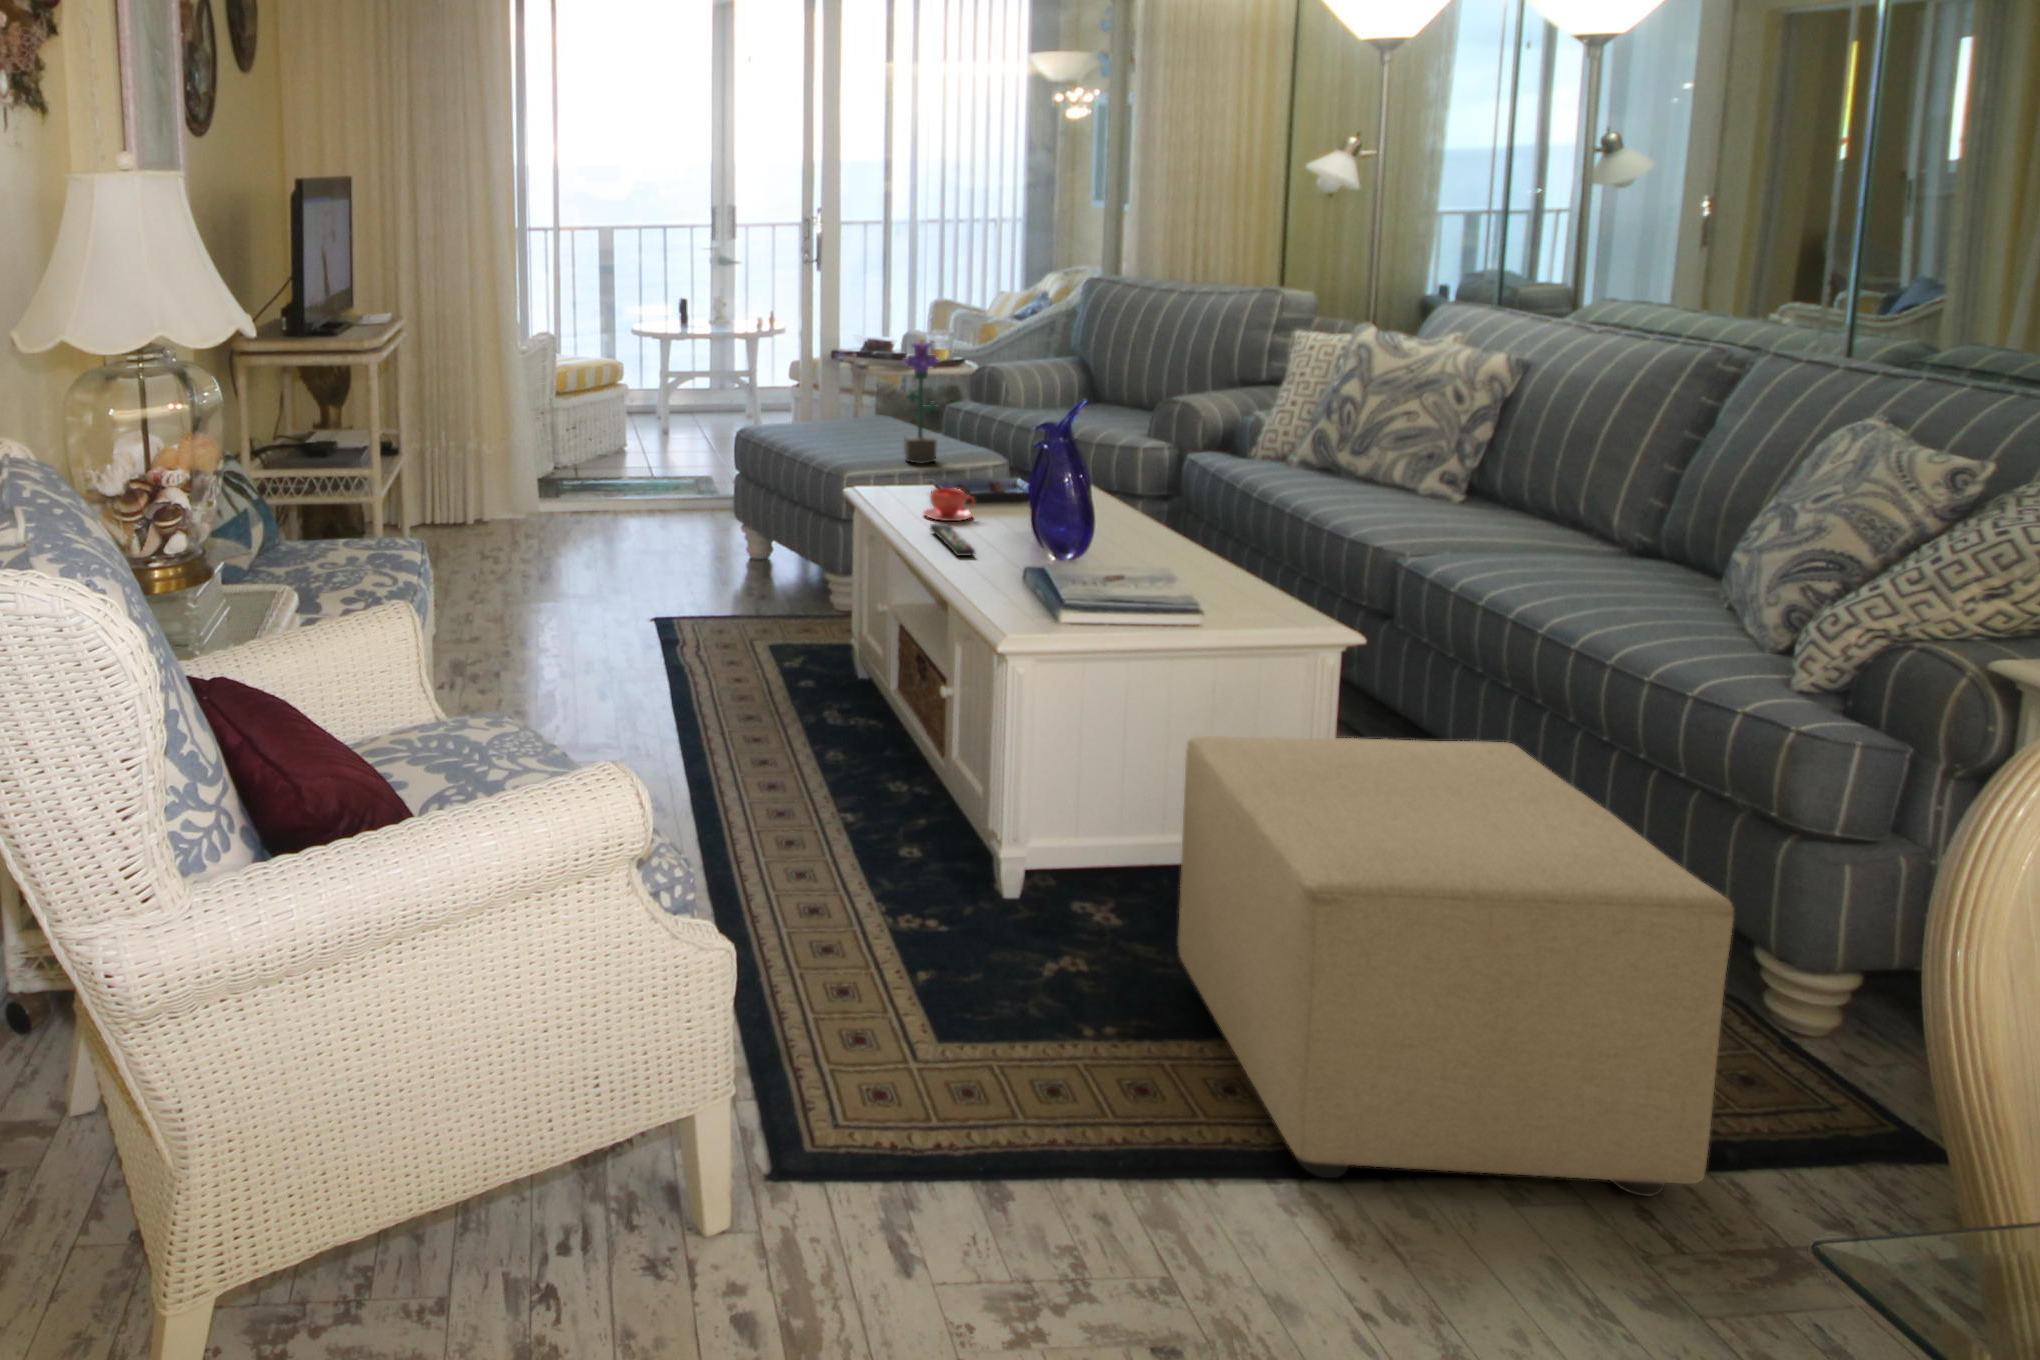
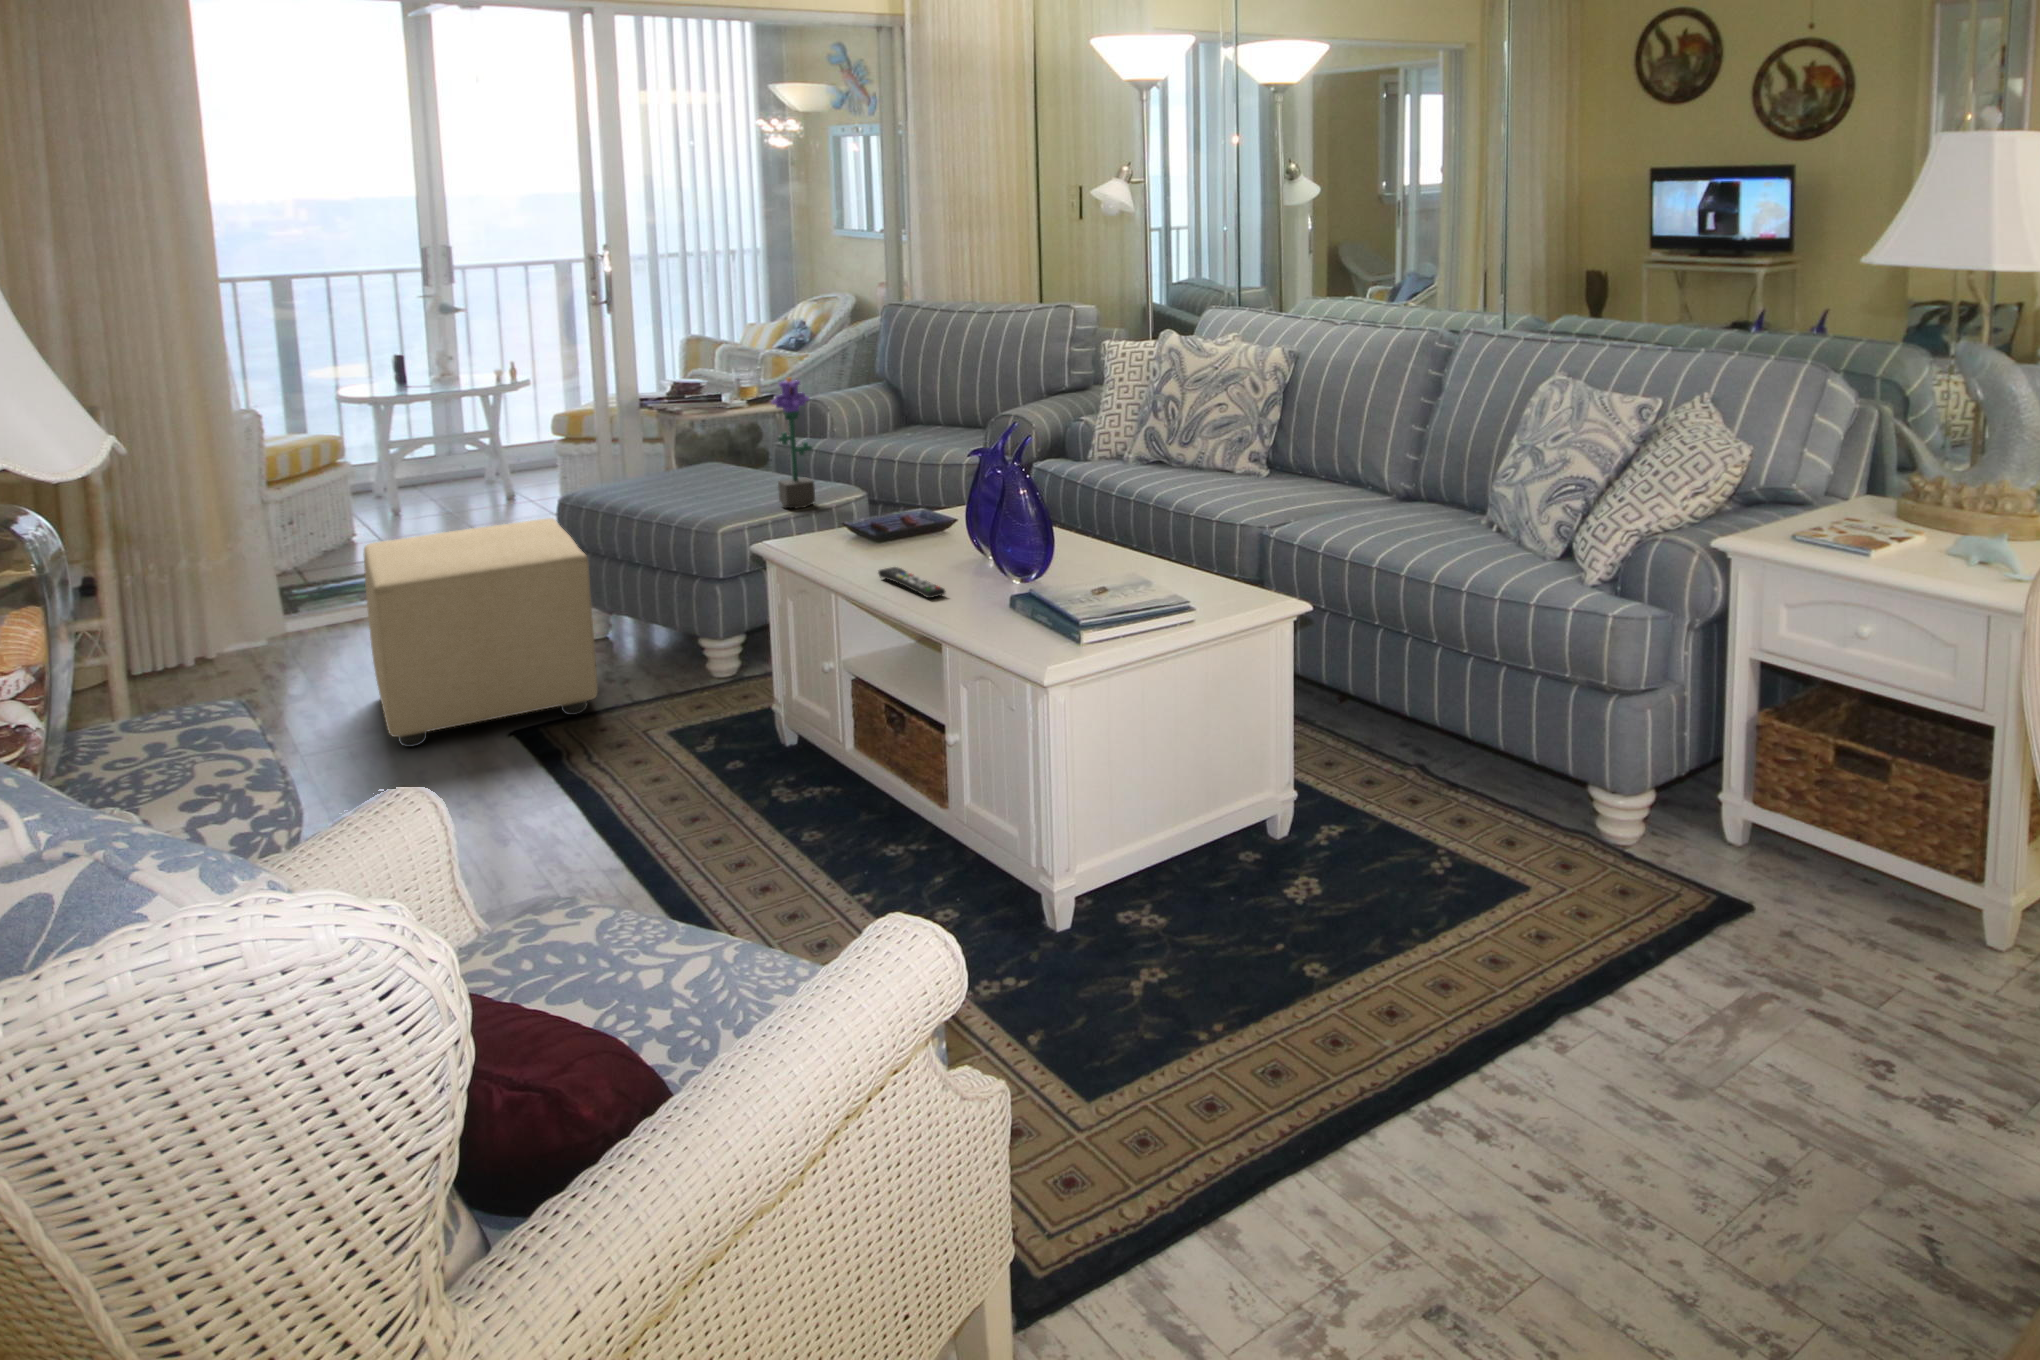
teacup: present [924,488,975,521] -> none [854,529,907,564]
ottoman: present [1178,736,1734,1196] -> present [364,518,598,747]

